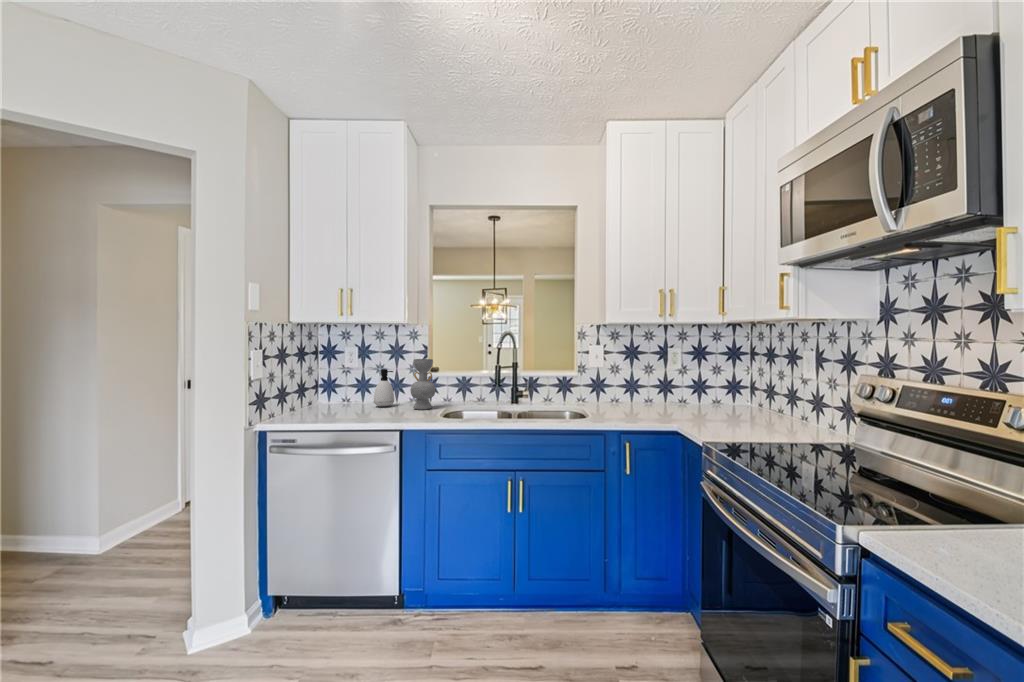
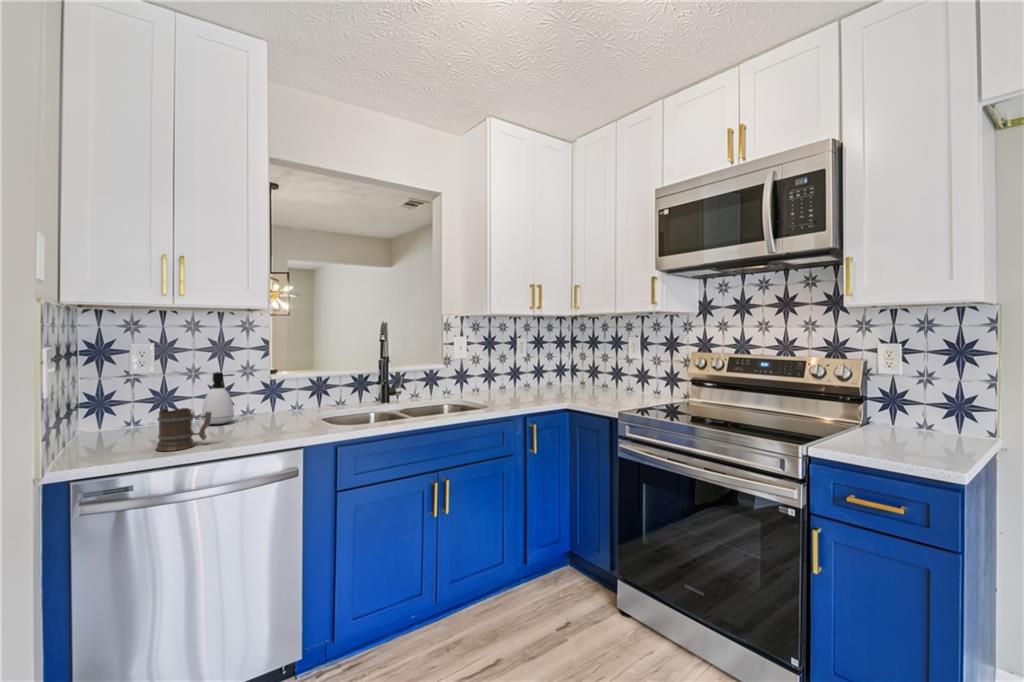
decorative vase: present [410,359,436,410] -> none [268,356,303,421]
mug: none [316,392,347,420] -> present [156,408,212,451]

